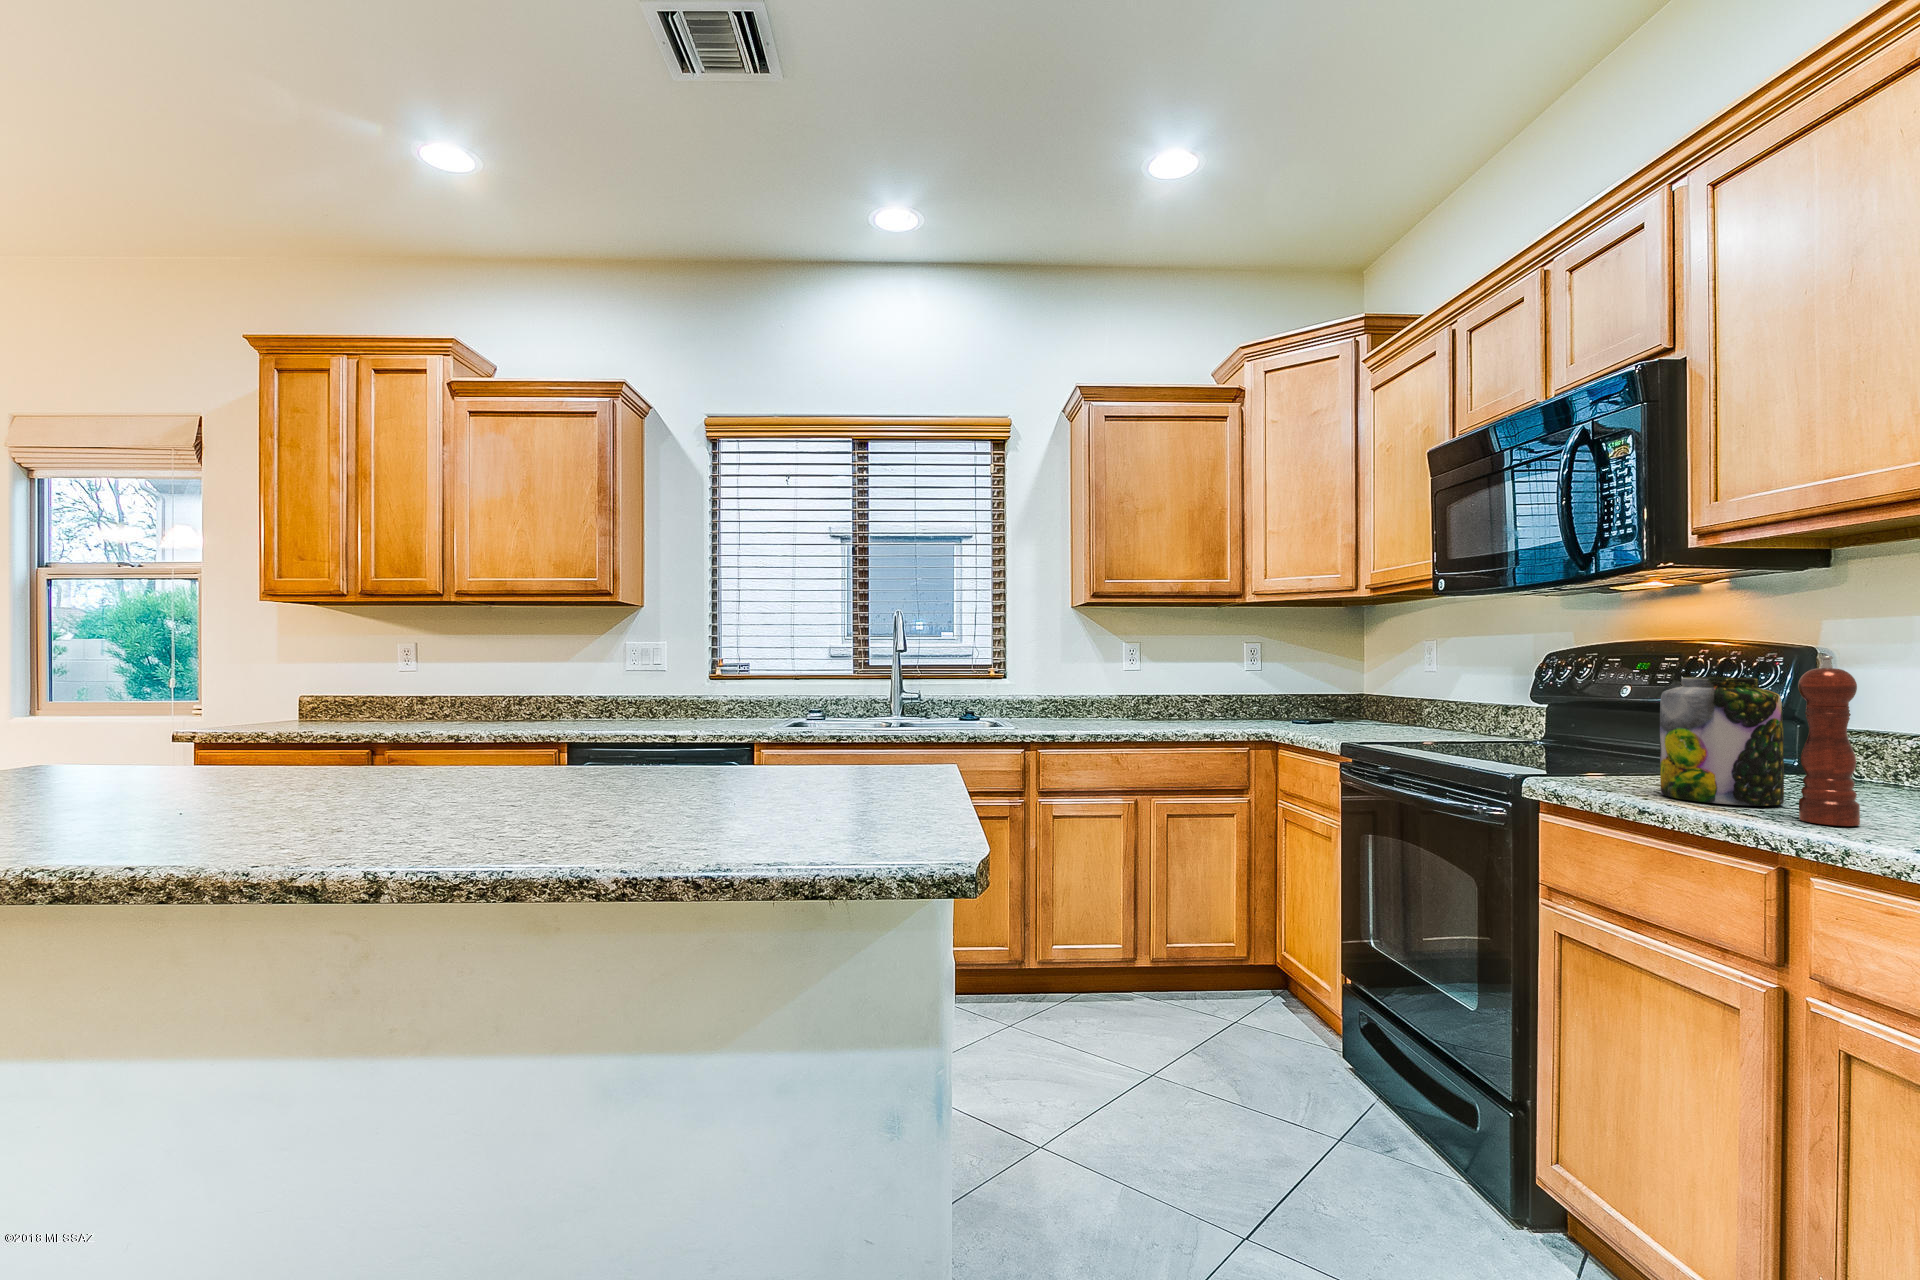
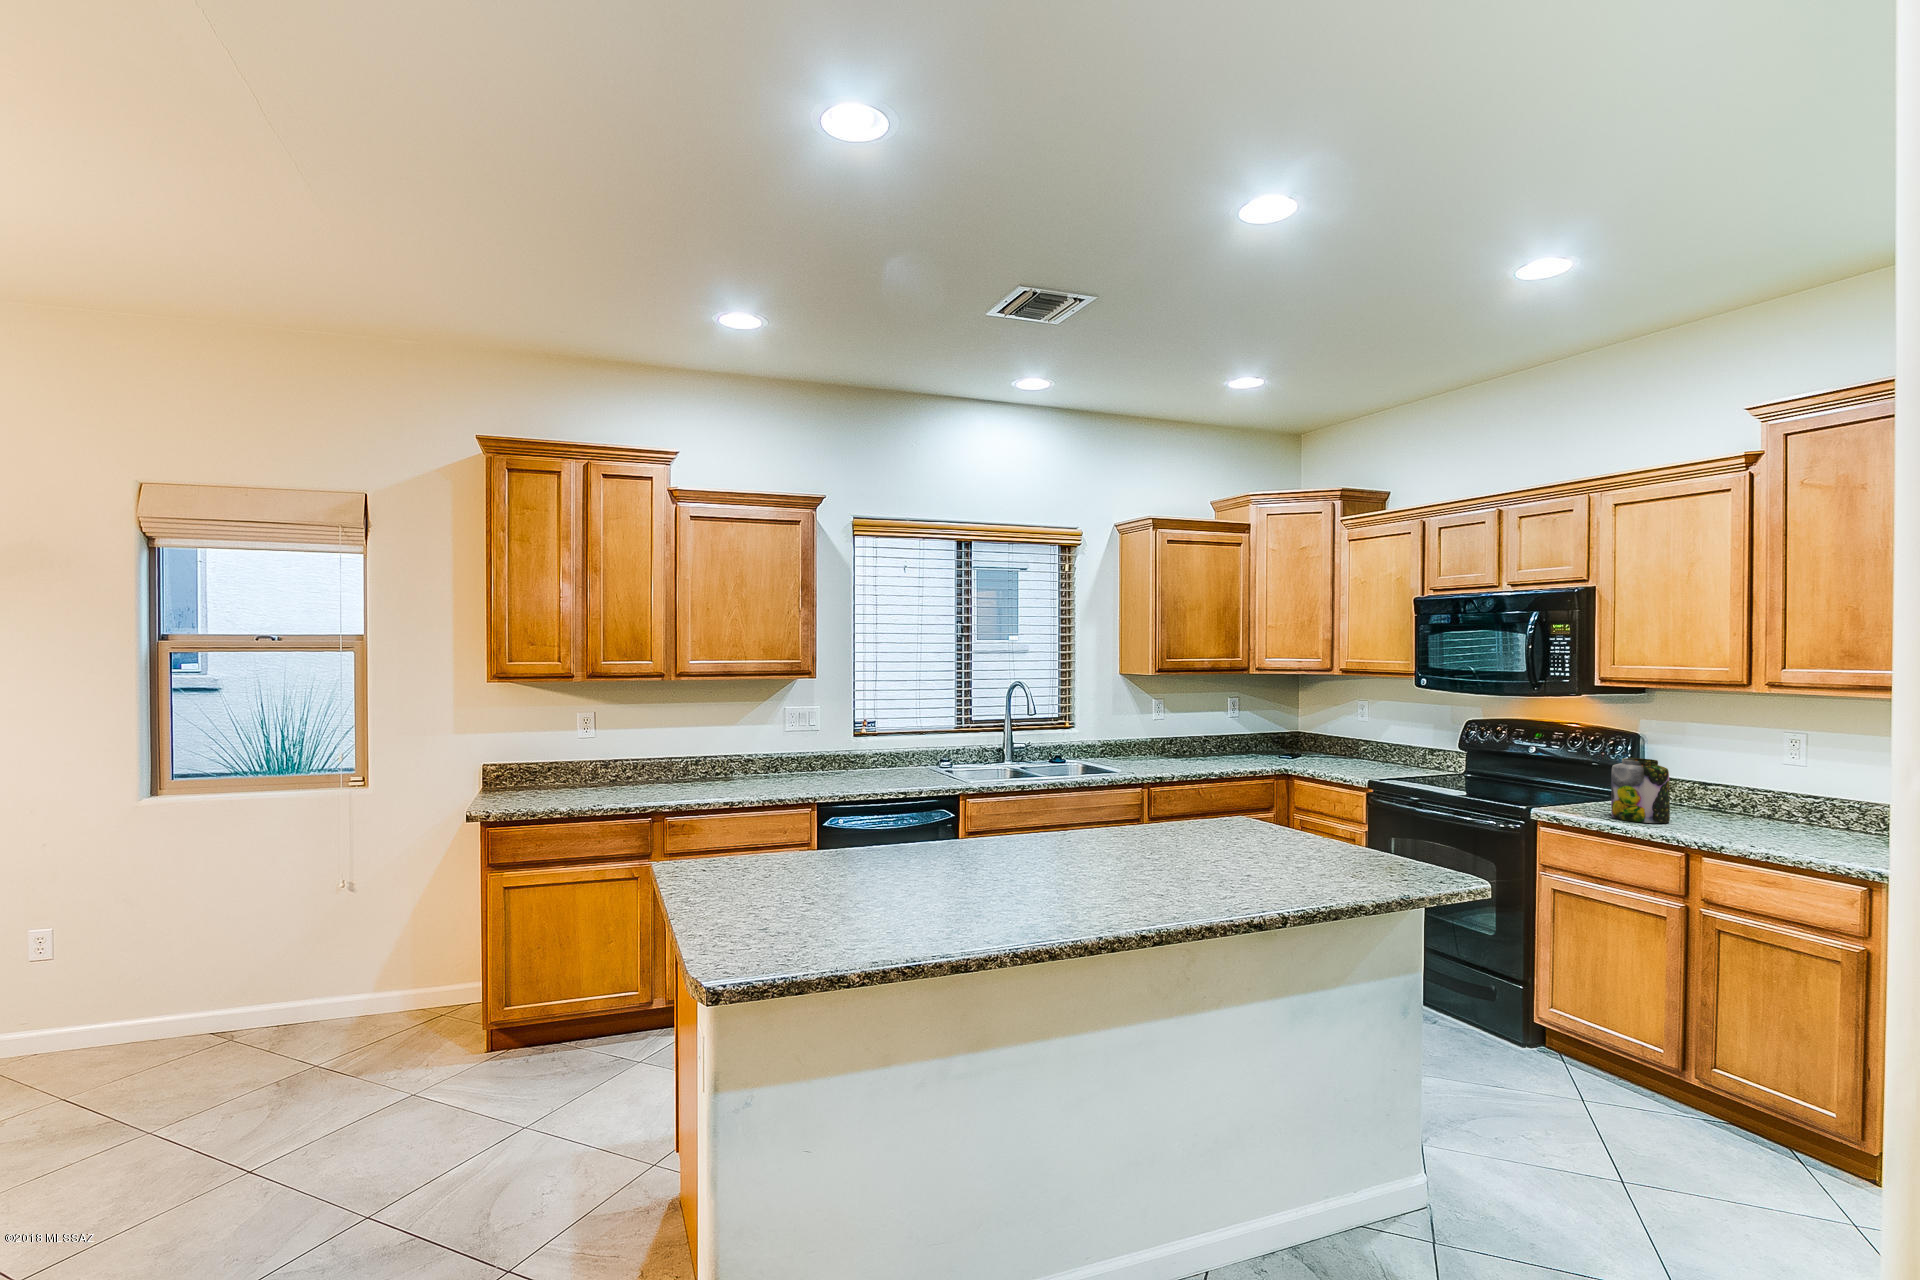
pepper mill: present [1798,656,1860,826] -> none [1688,755,1714,833]

